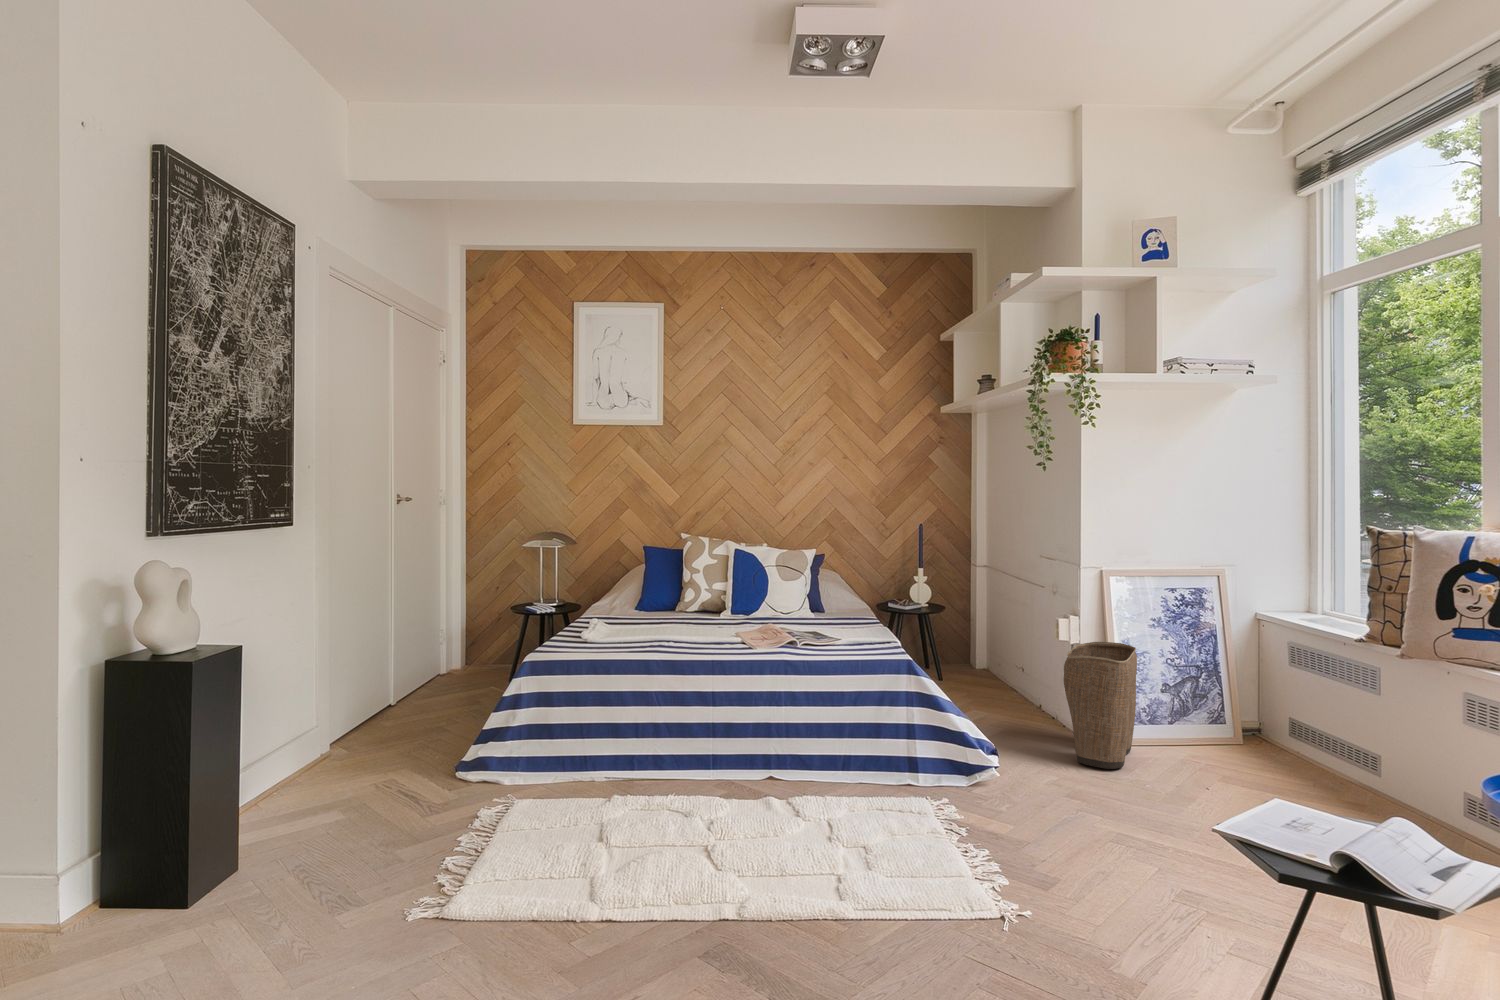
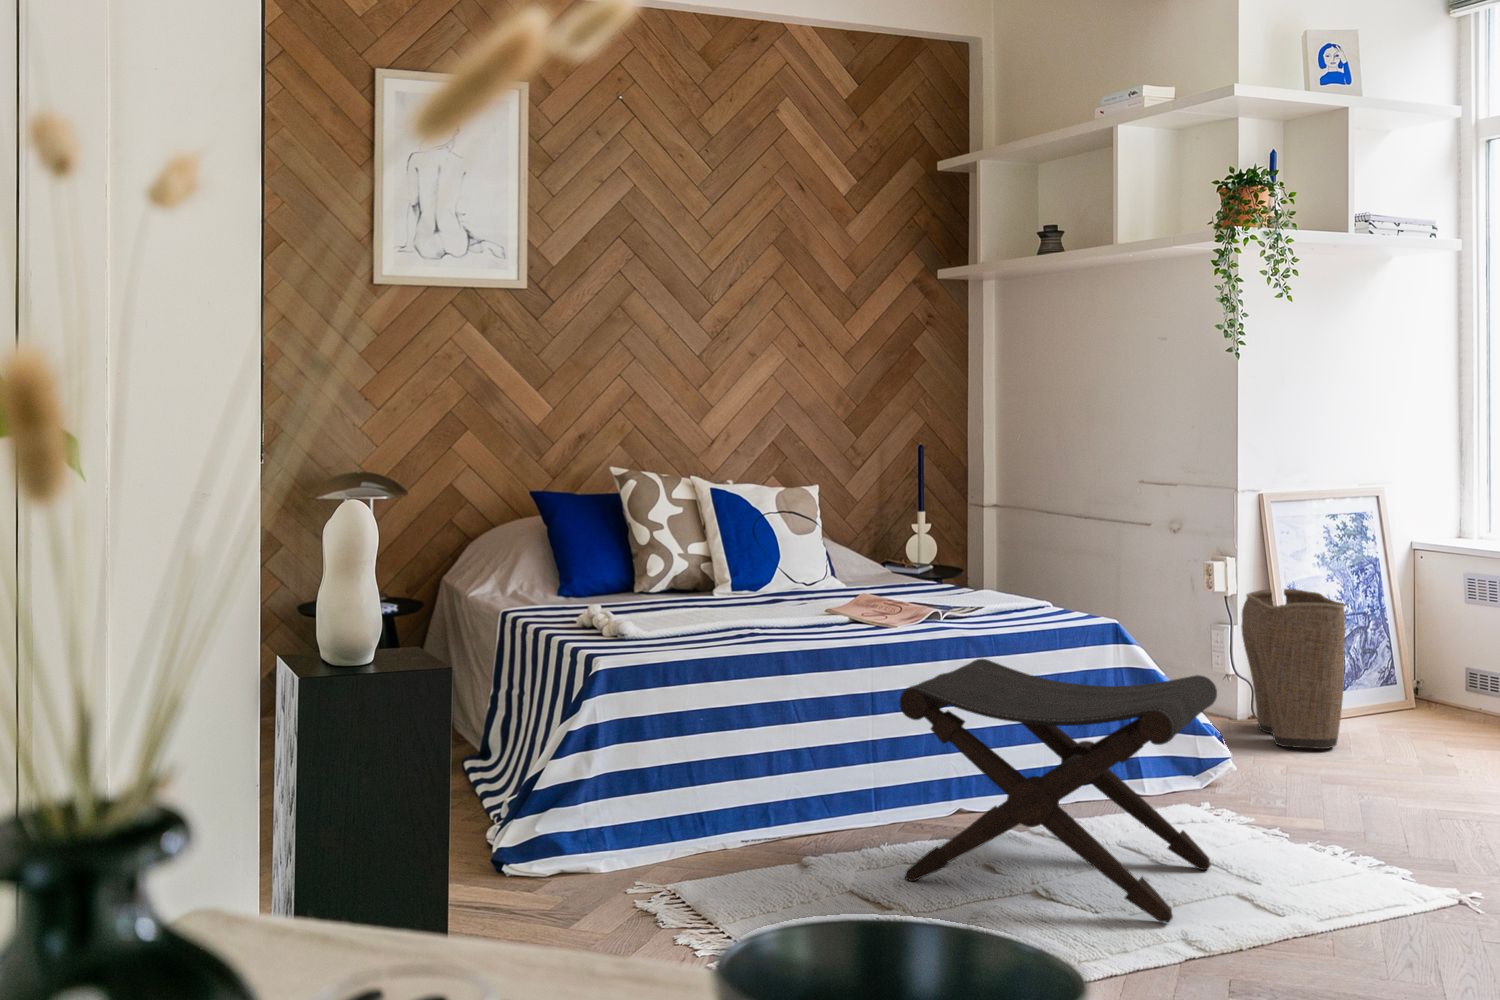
footstool: none [649,678,868,887] -> present [900,659,1217,922]

